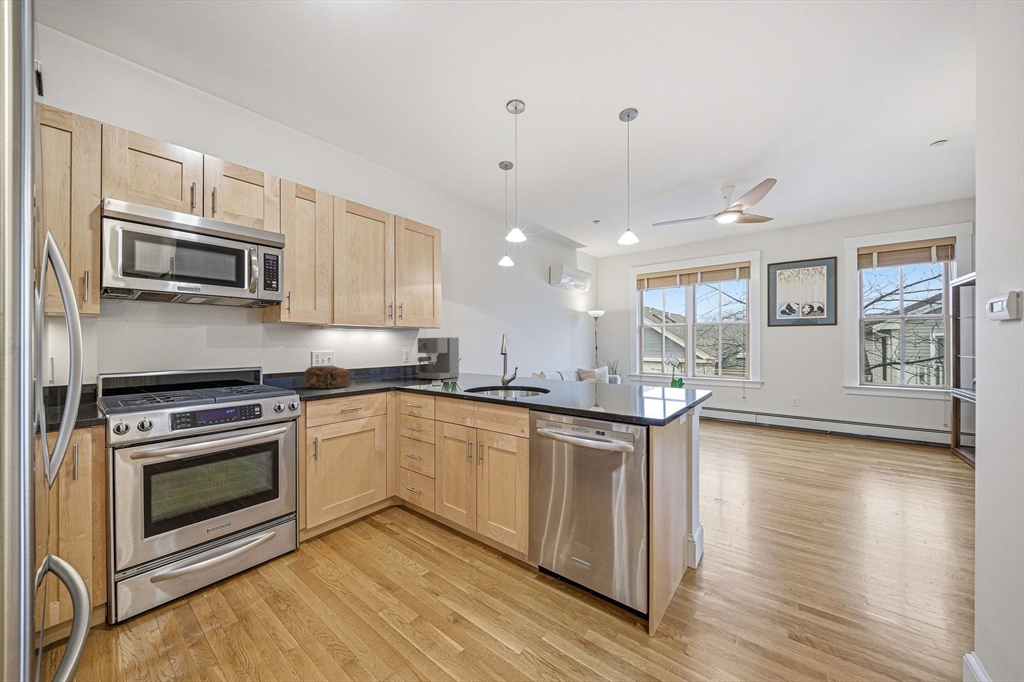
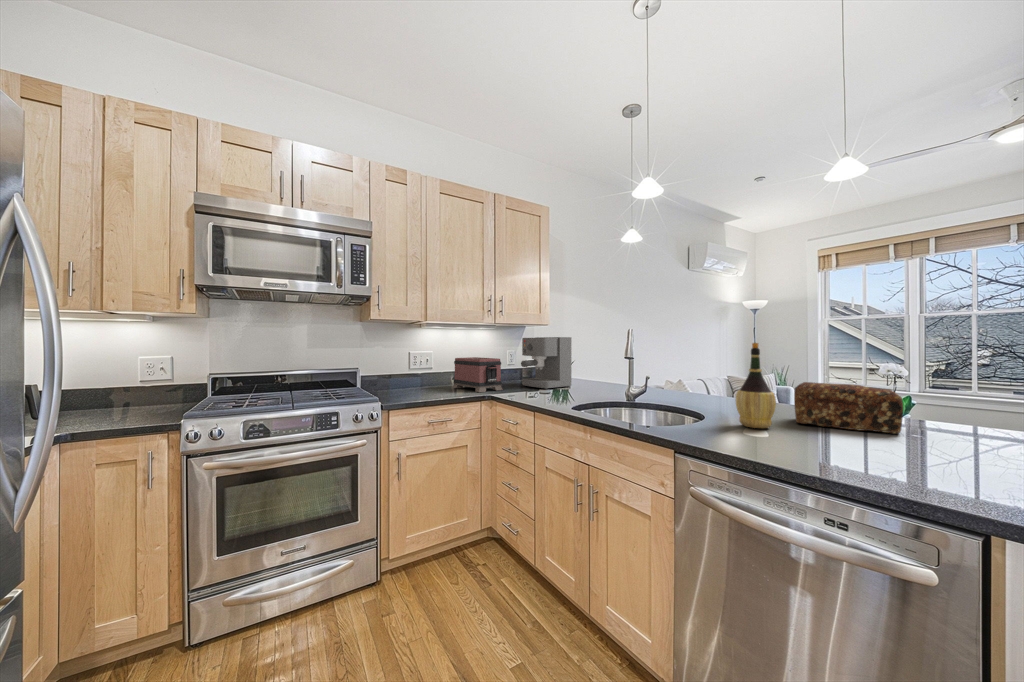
wine bottle: none [568,340,590,393] -> present [736,343,776,428]
toaster: none [355,355,402,384] -> present [453,357,503,392]
bread loaf: present [304,366,350,388] -> present [794,382,903,433]

